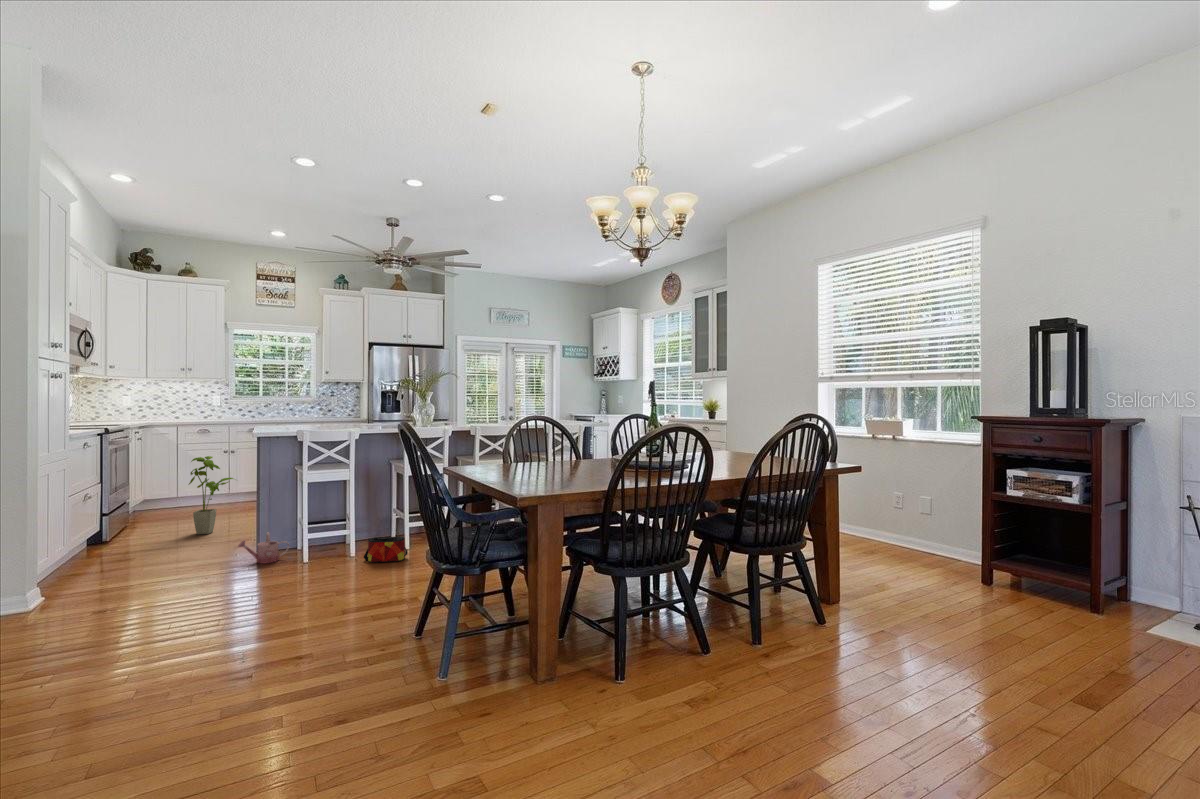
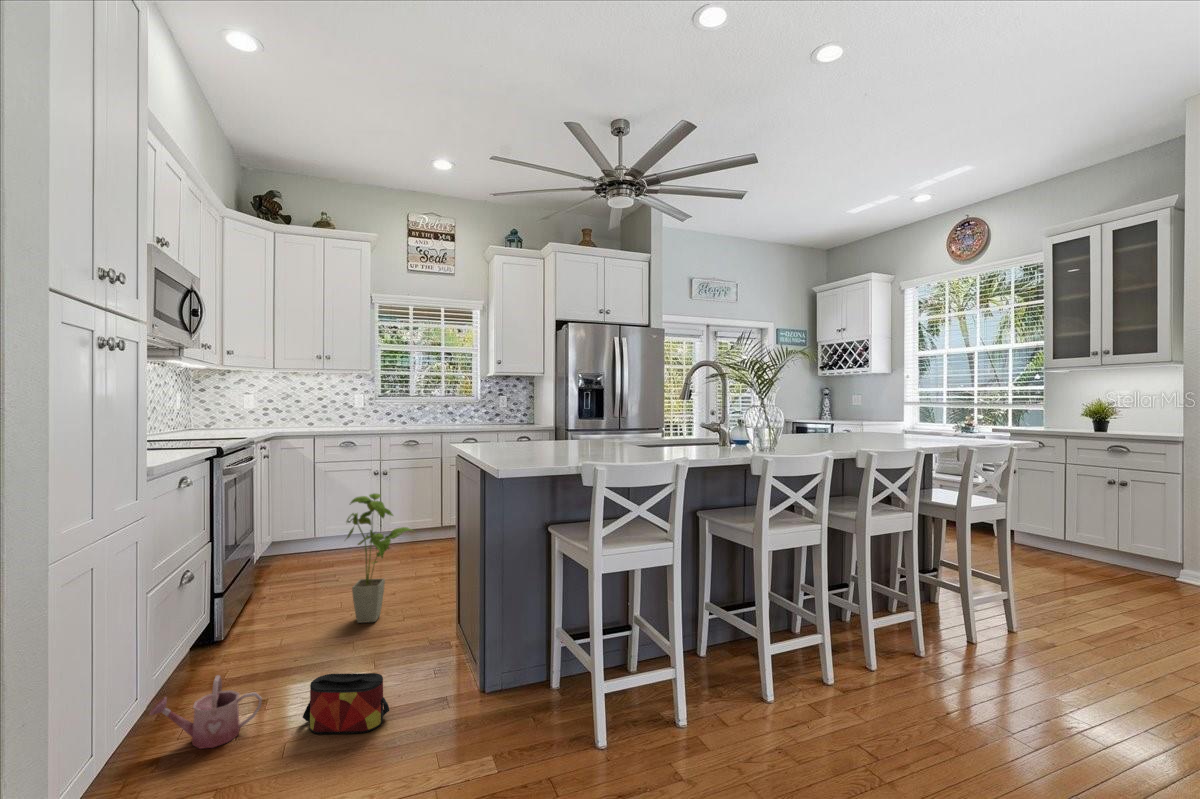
watering can: present [238,532,289,563] -> present [149,675,262,749]
bag: present [364,536,408,563] -> present [303,673,389,734]

